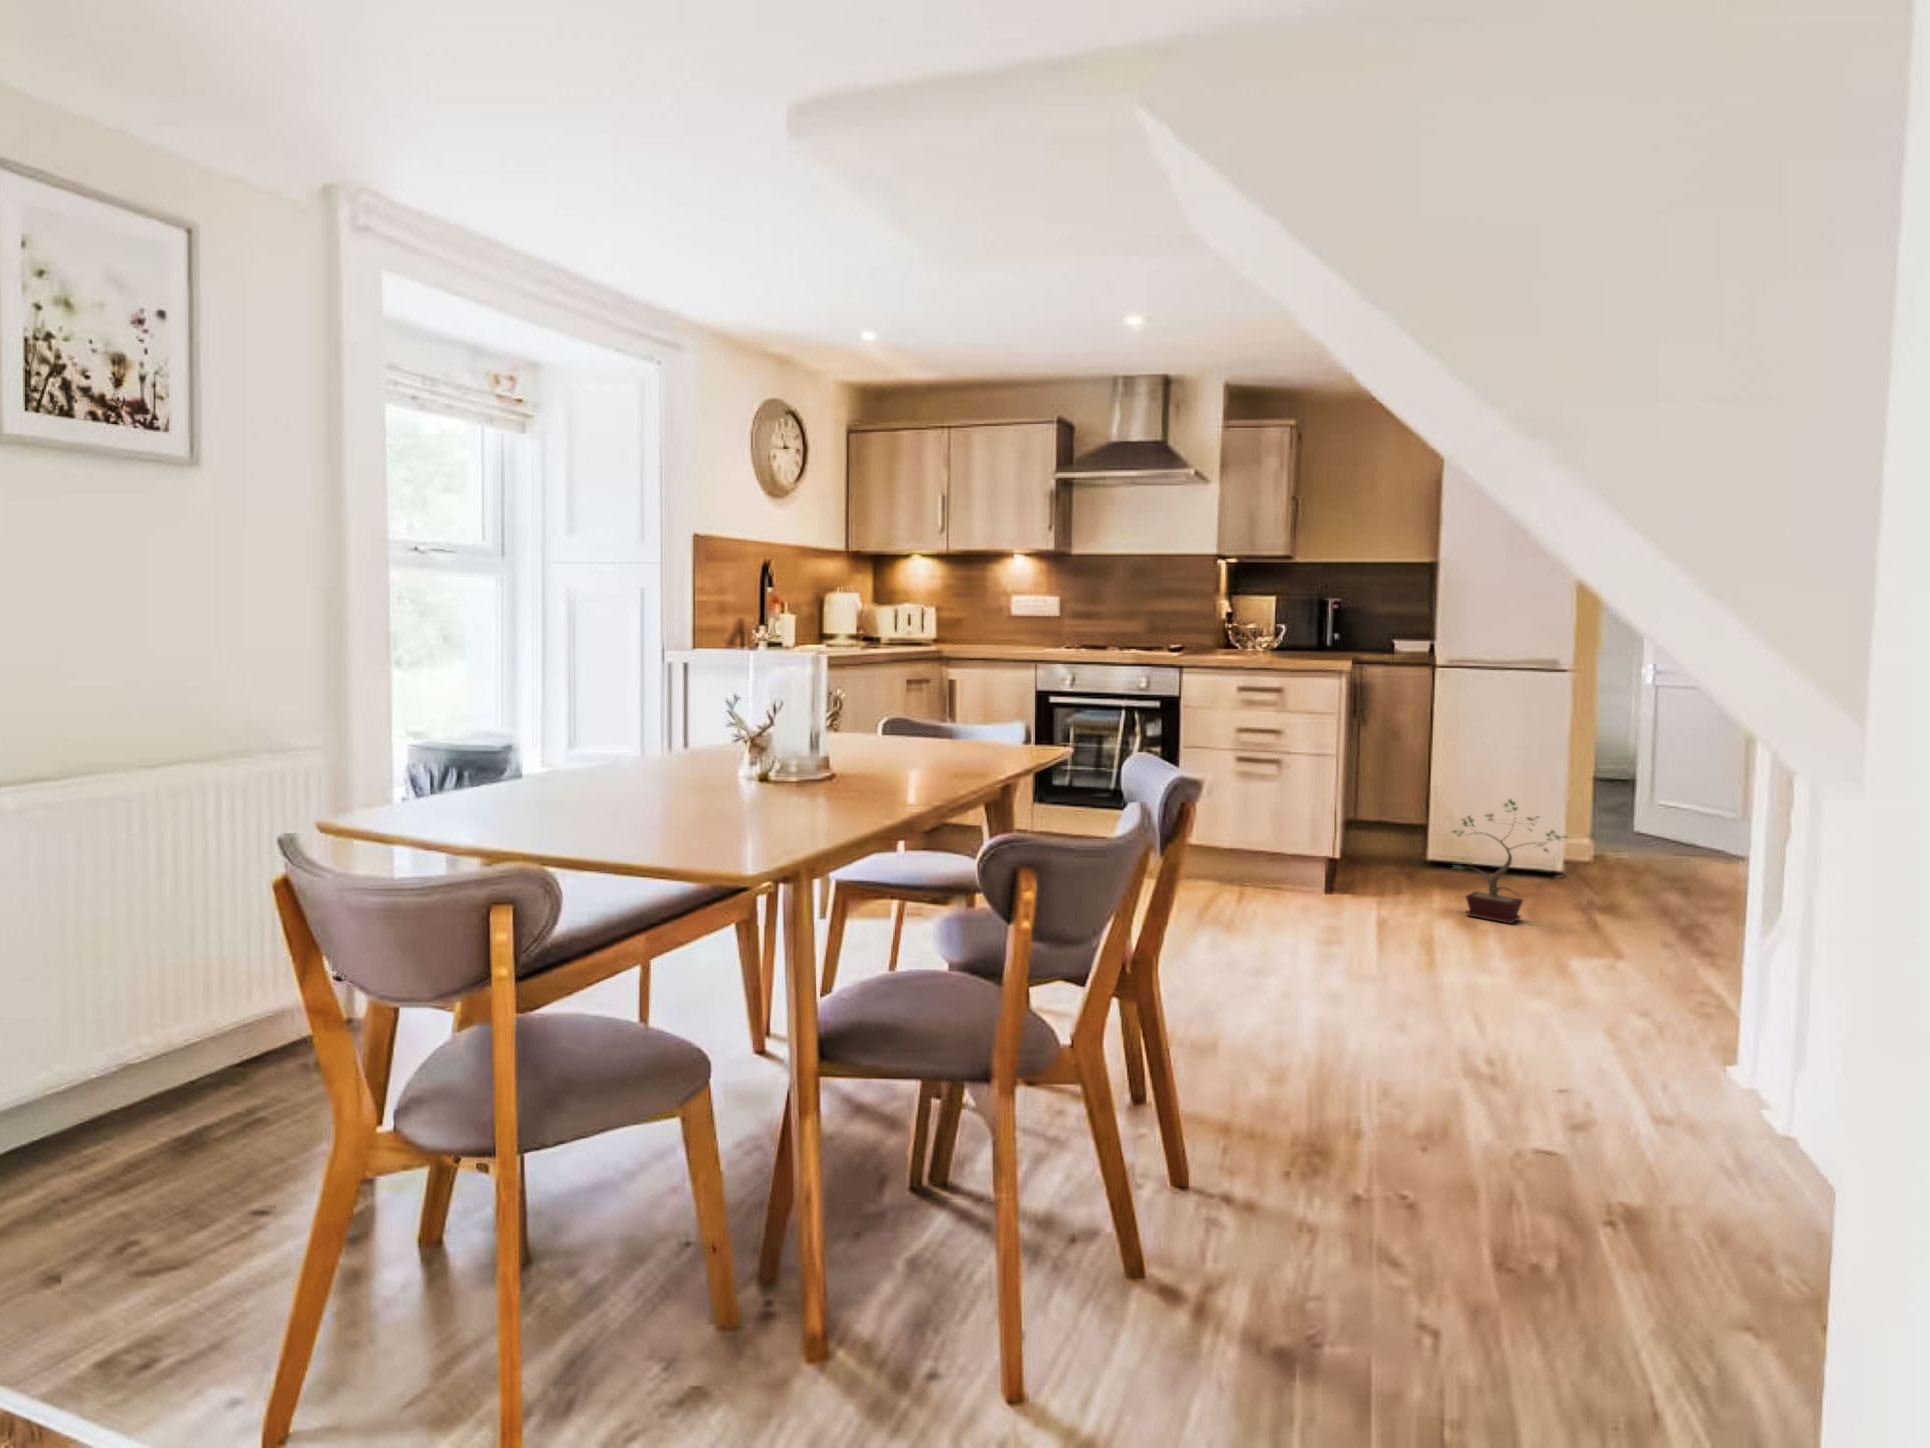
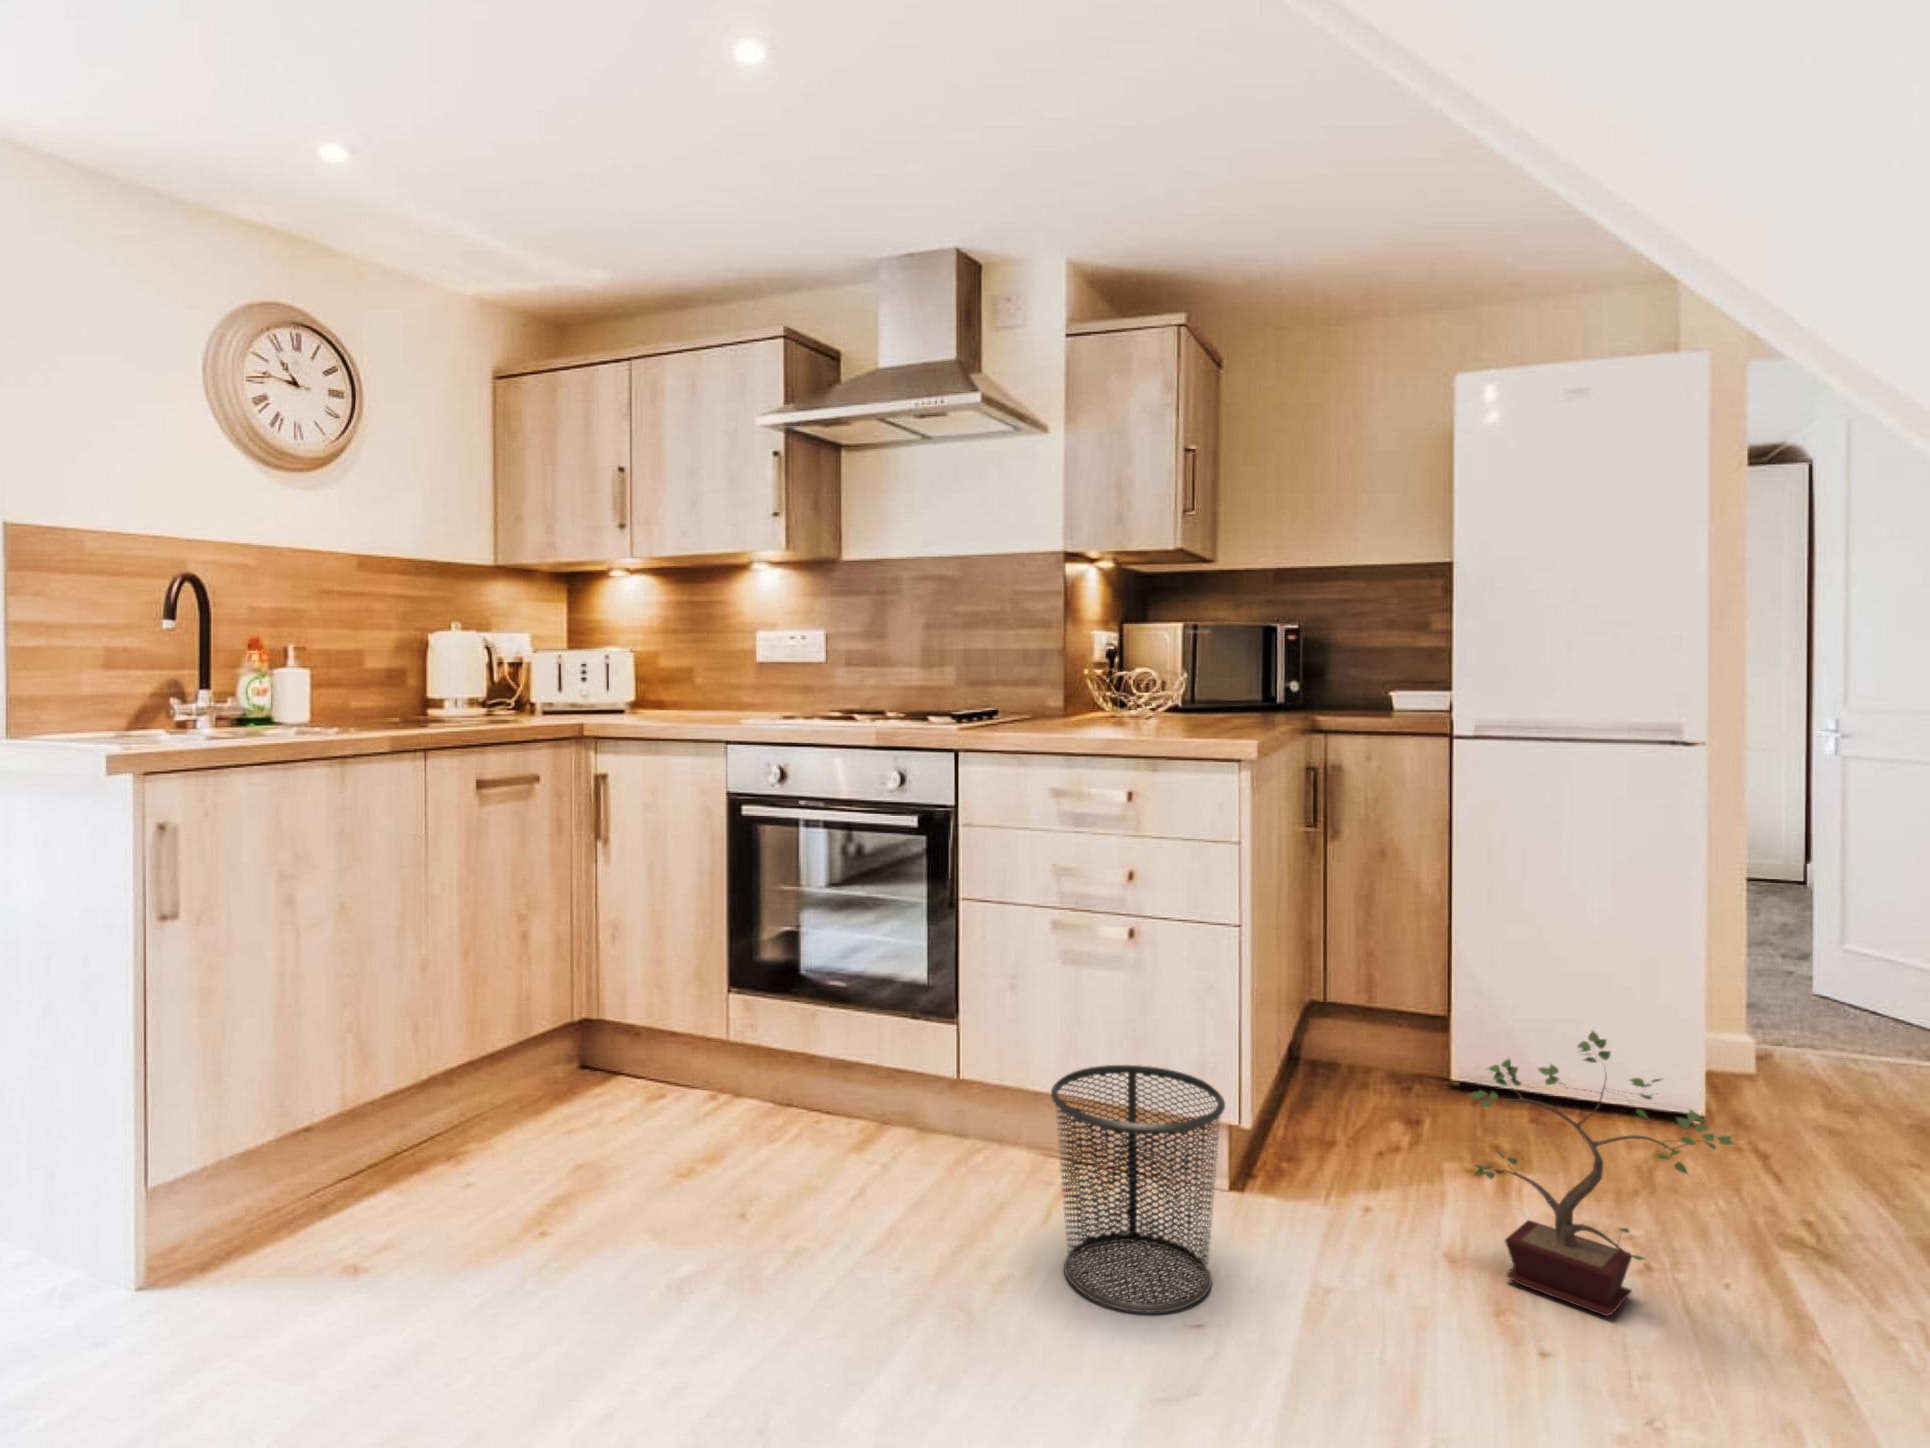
waste bin: none [1255,820,1341,921] -> present [1051,1065,1225,1312]

